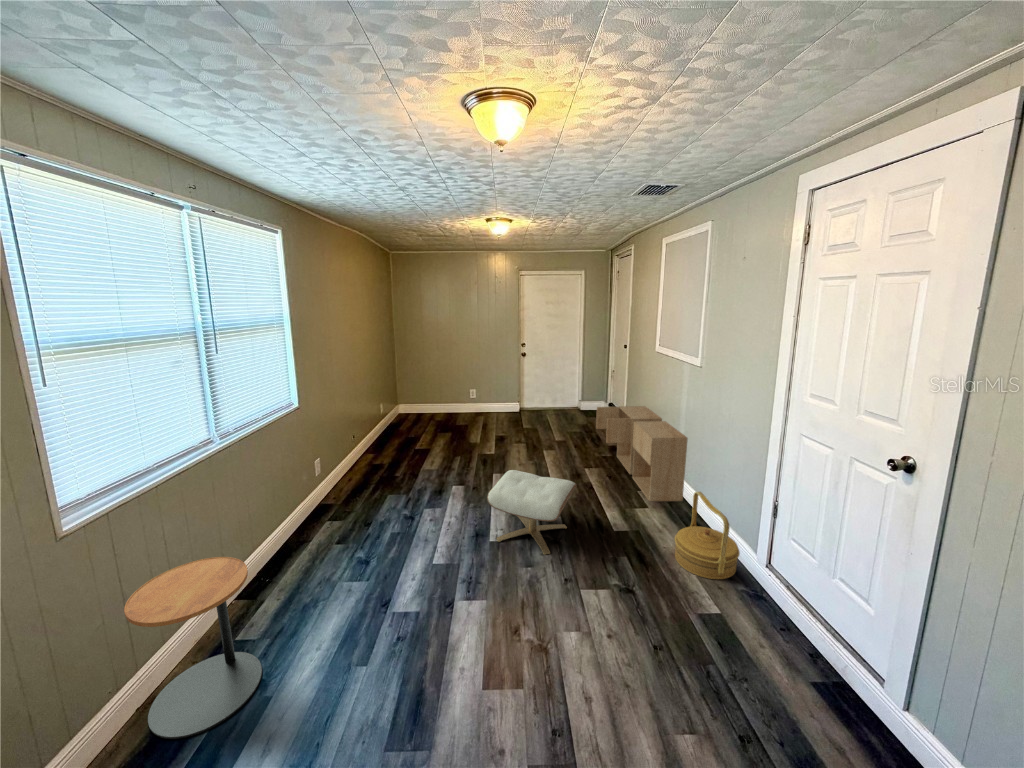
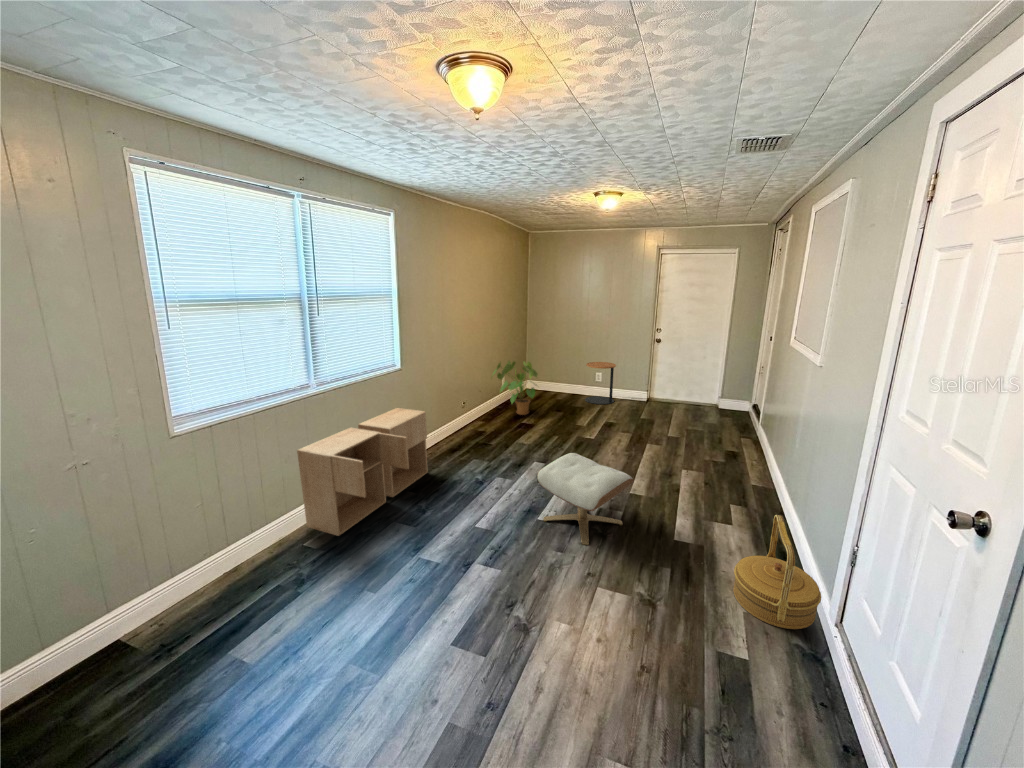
house plant: none [375,385,430,440] -> present [493,361,537,415]
storage cabinet: present [596,406,688,501] -> present [297,408,428,536]
side table: present [124,557,262,739] -> present [585,362,616,404]

